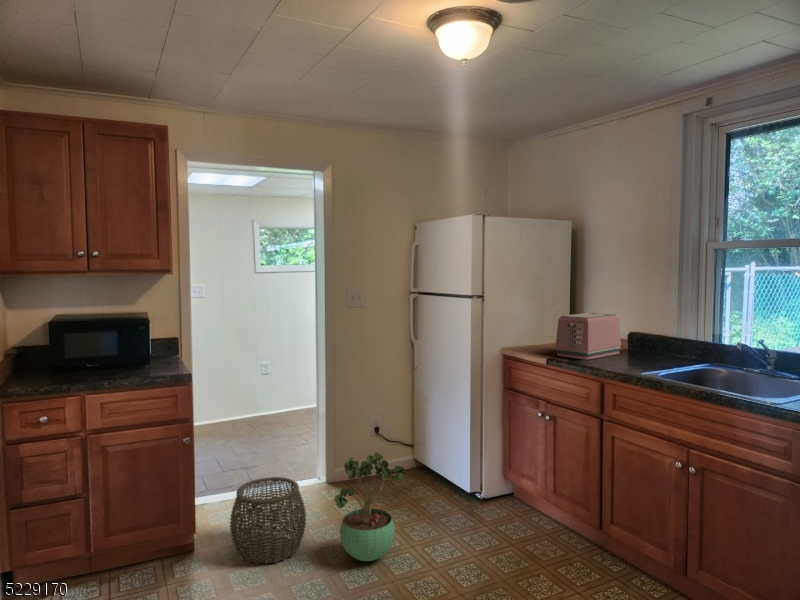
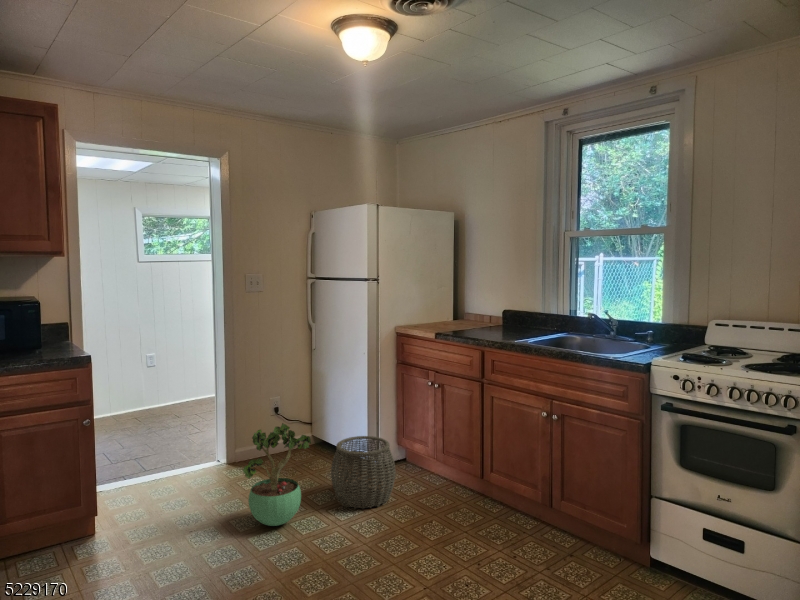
toaster: present [555,313,621,360] -> none [442,294,497,334]
woven basket: present [230,477,306,564] -> present [331,436,396,508]

